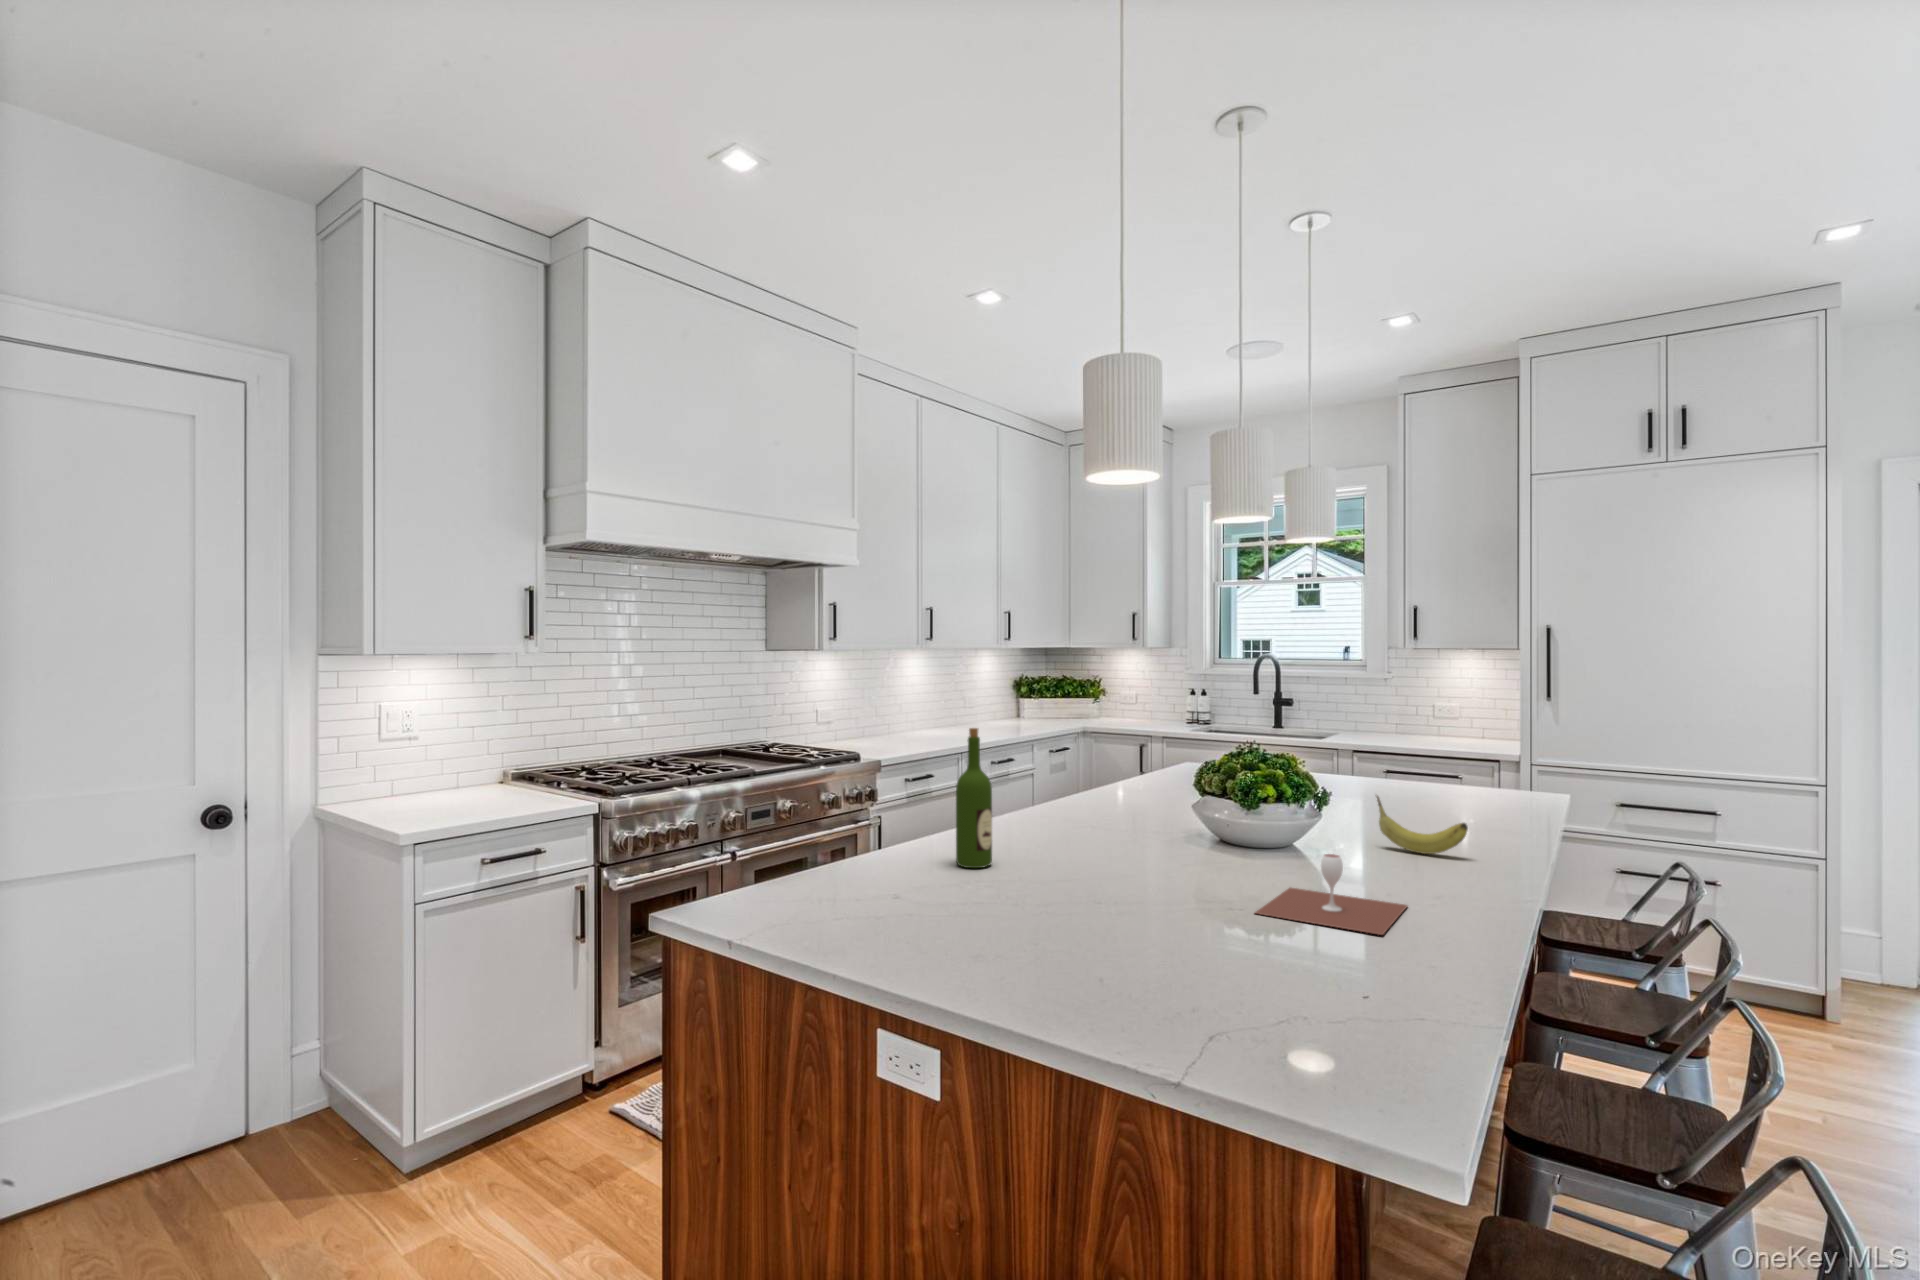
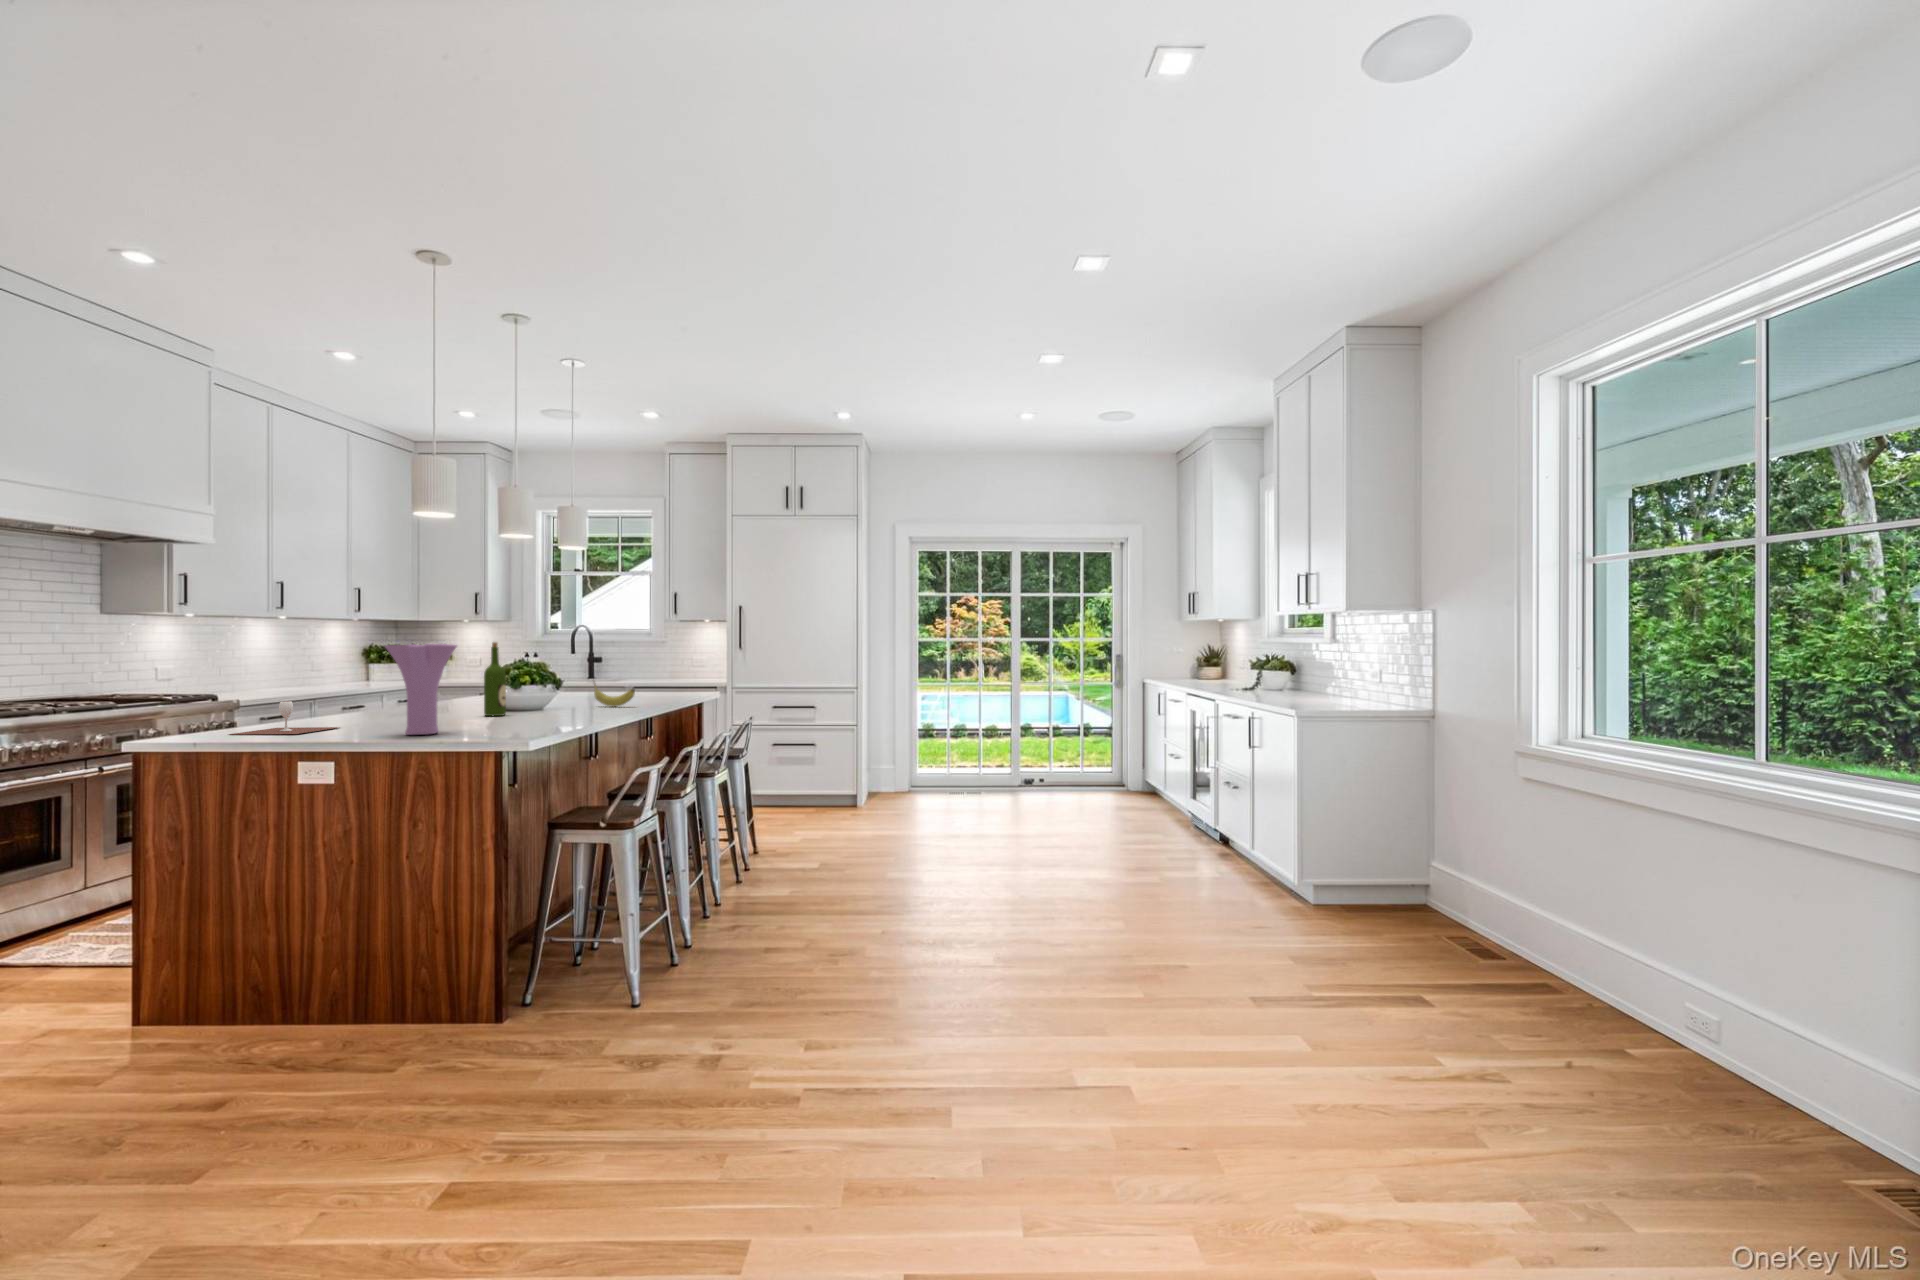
wine bottle: present [956,728,992,868] -> present [484,642,506,716]
vase: none [1039,771,1186,993] -> present [385,644,457,735]
wine glass: present [1255,854,1407,935] -> present [230,701,340,735]

